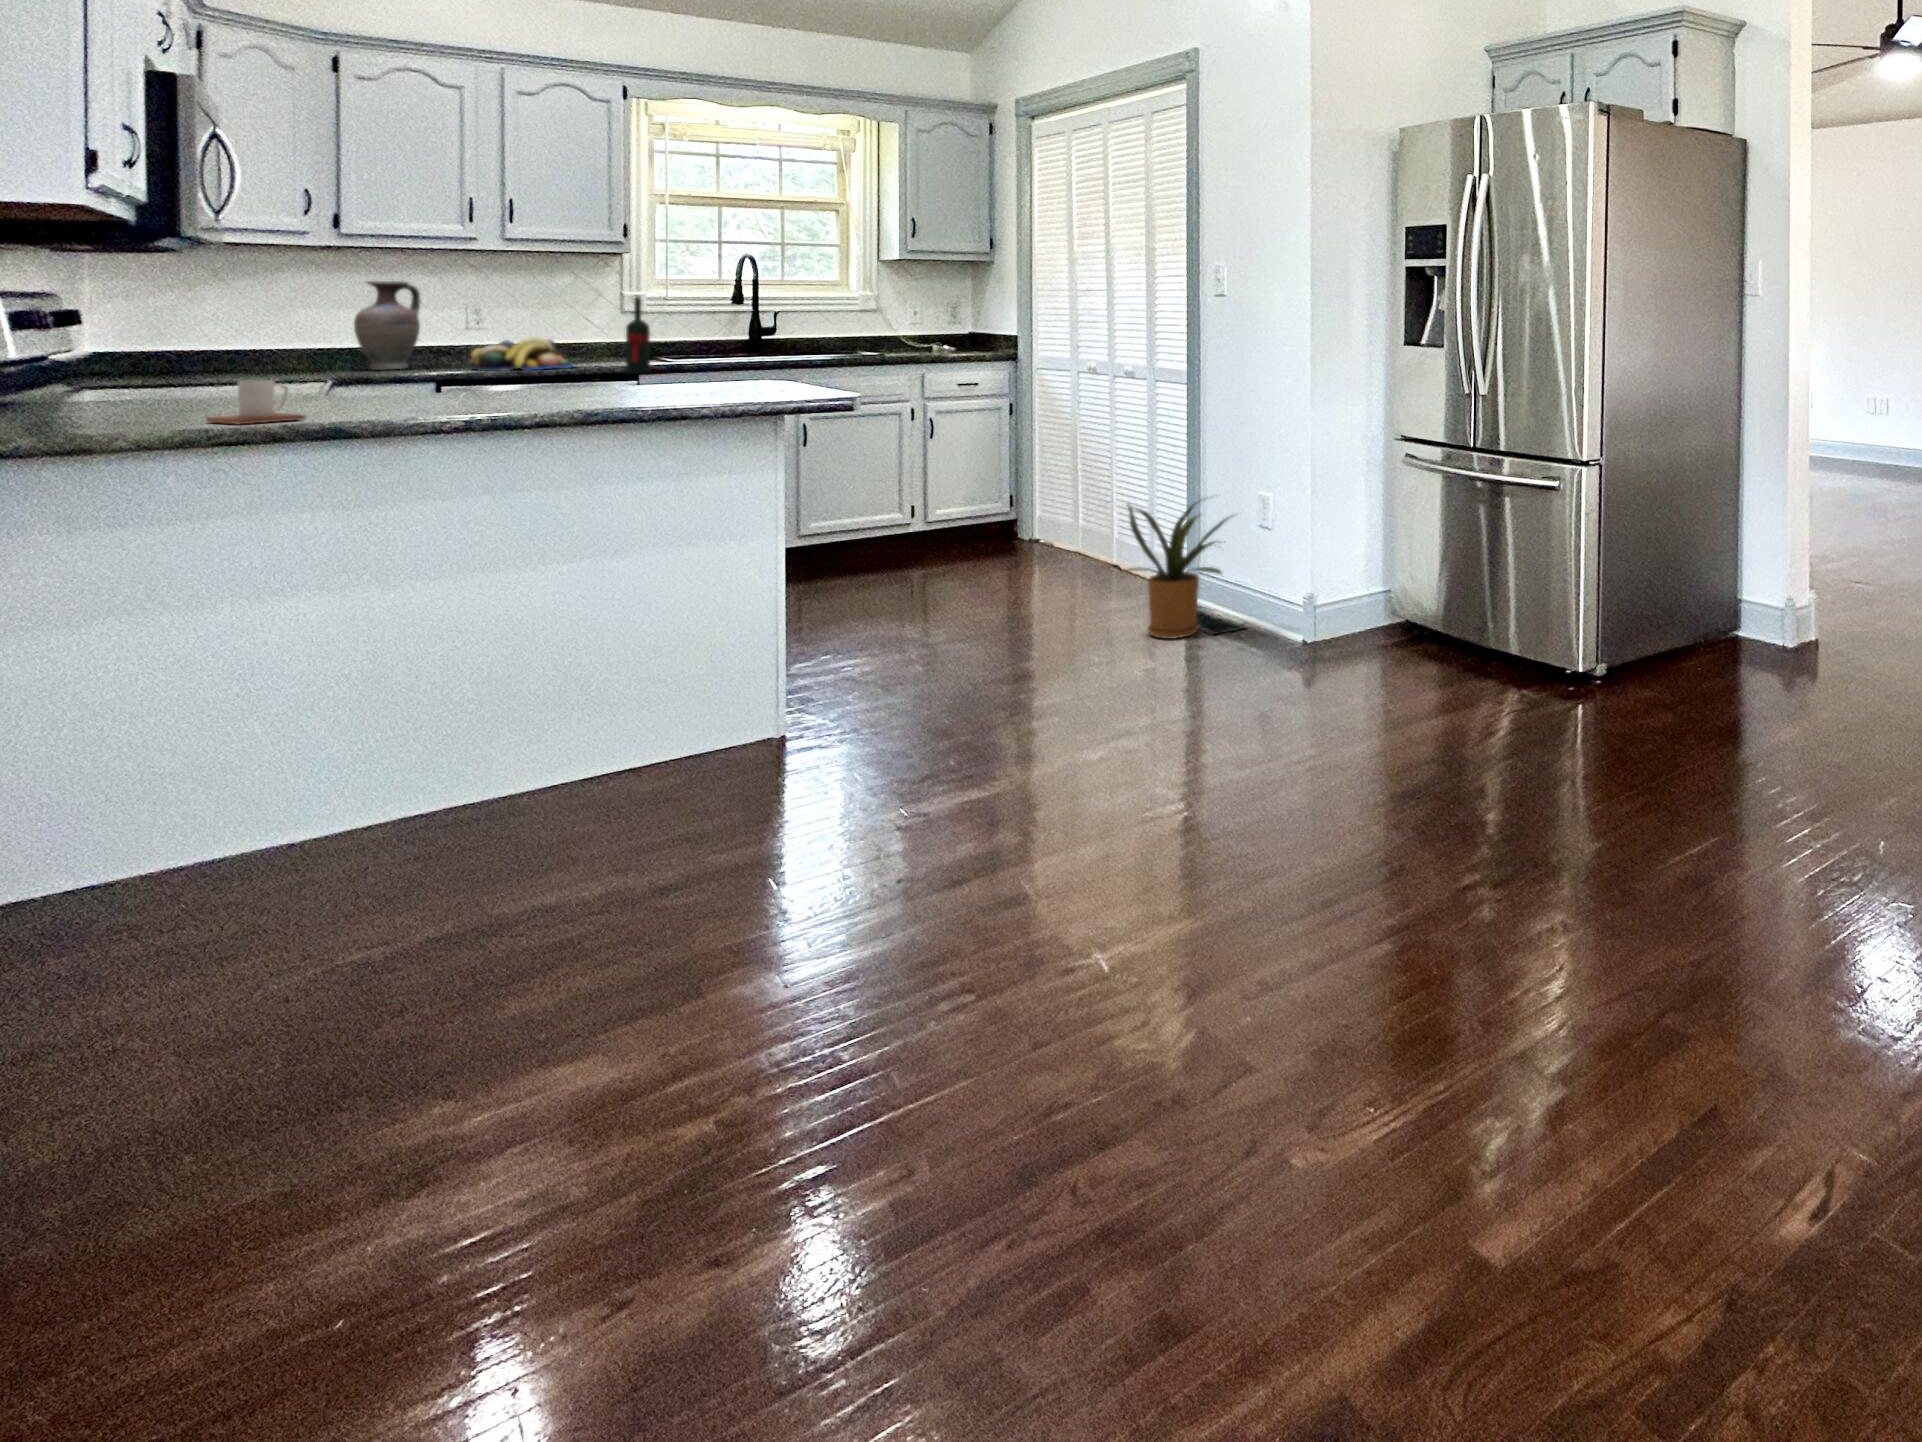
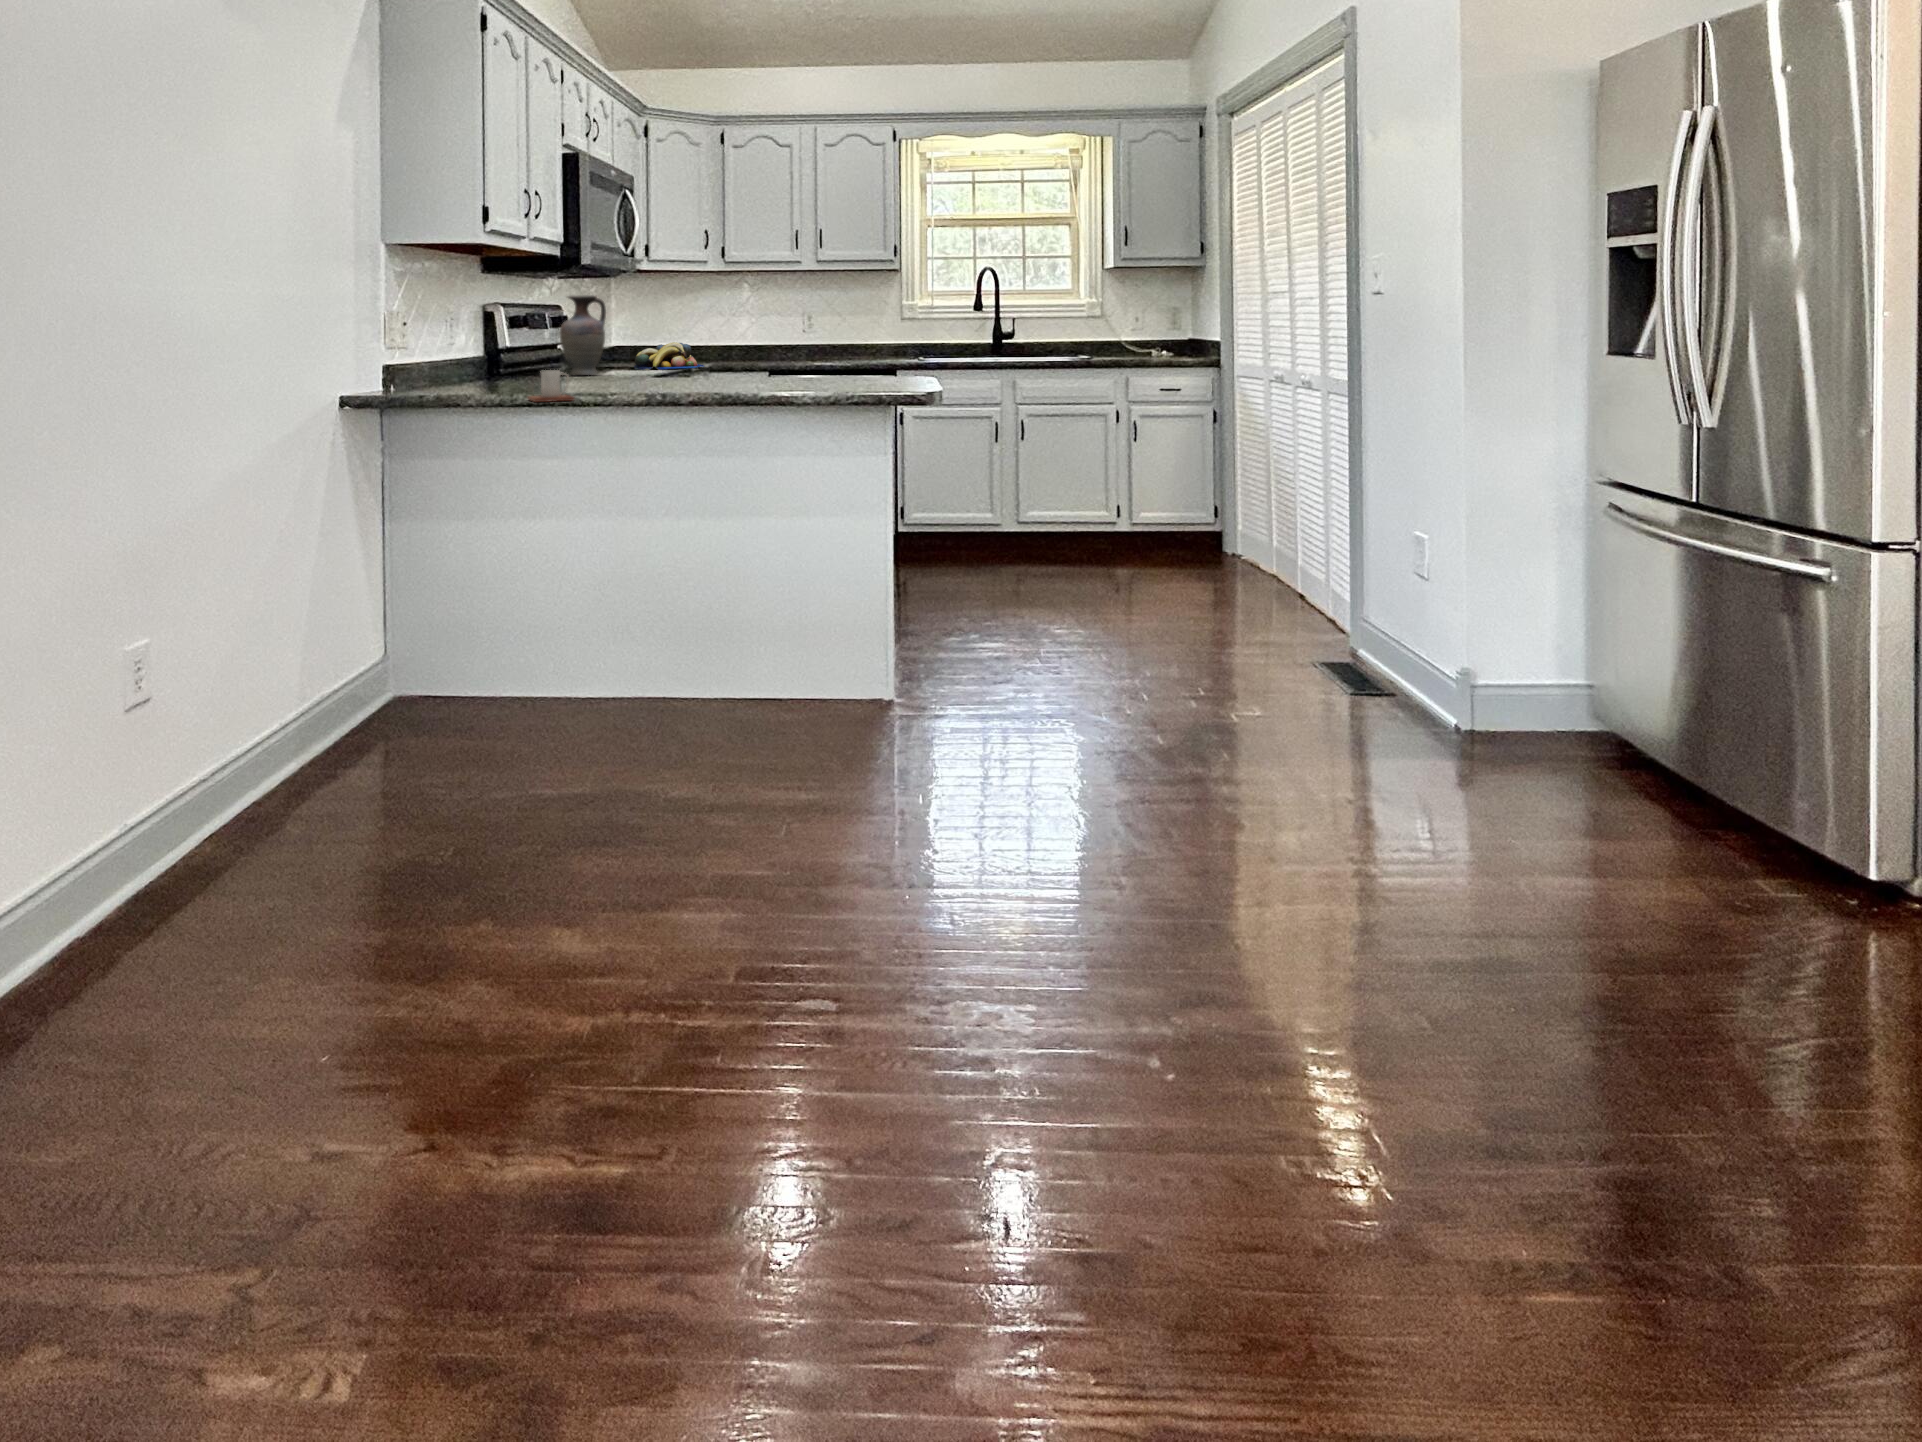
vase: present [354,281,420,370] -> present [560,295,606,375]
wine bottle: present [626,295,650,374] -> none [870,305,887,373]
fruit bowl: present [471,337,574,371] -> present [634,342,704,370]
house plant: present [1120,495,1230,639] -> none [1247,527,1397,695]

